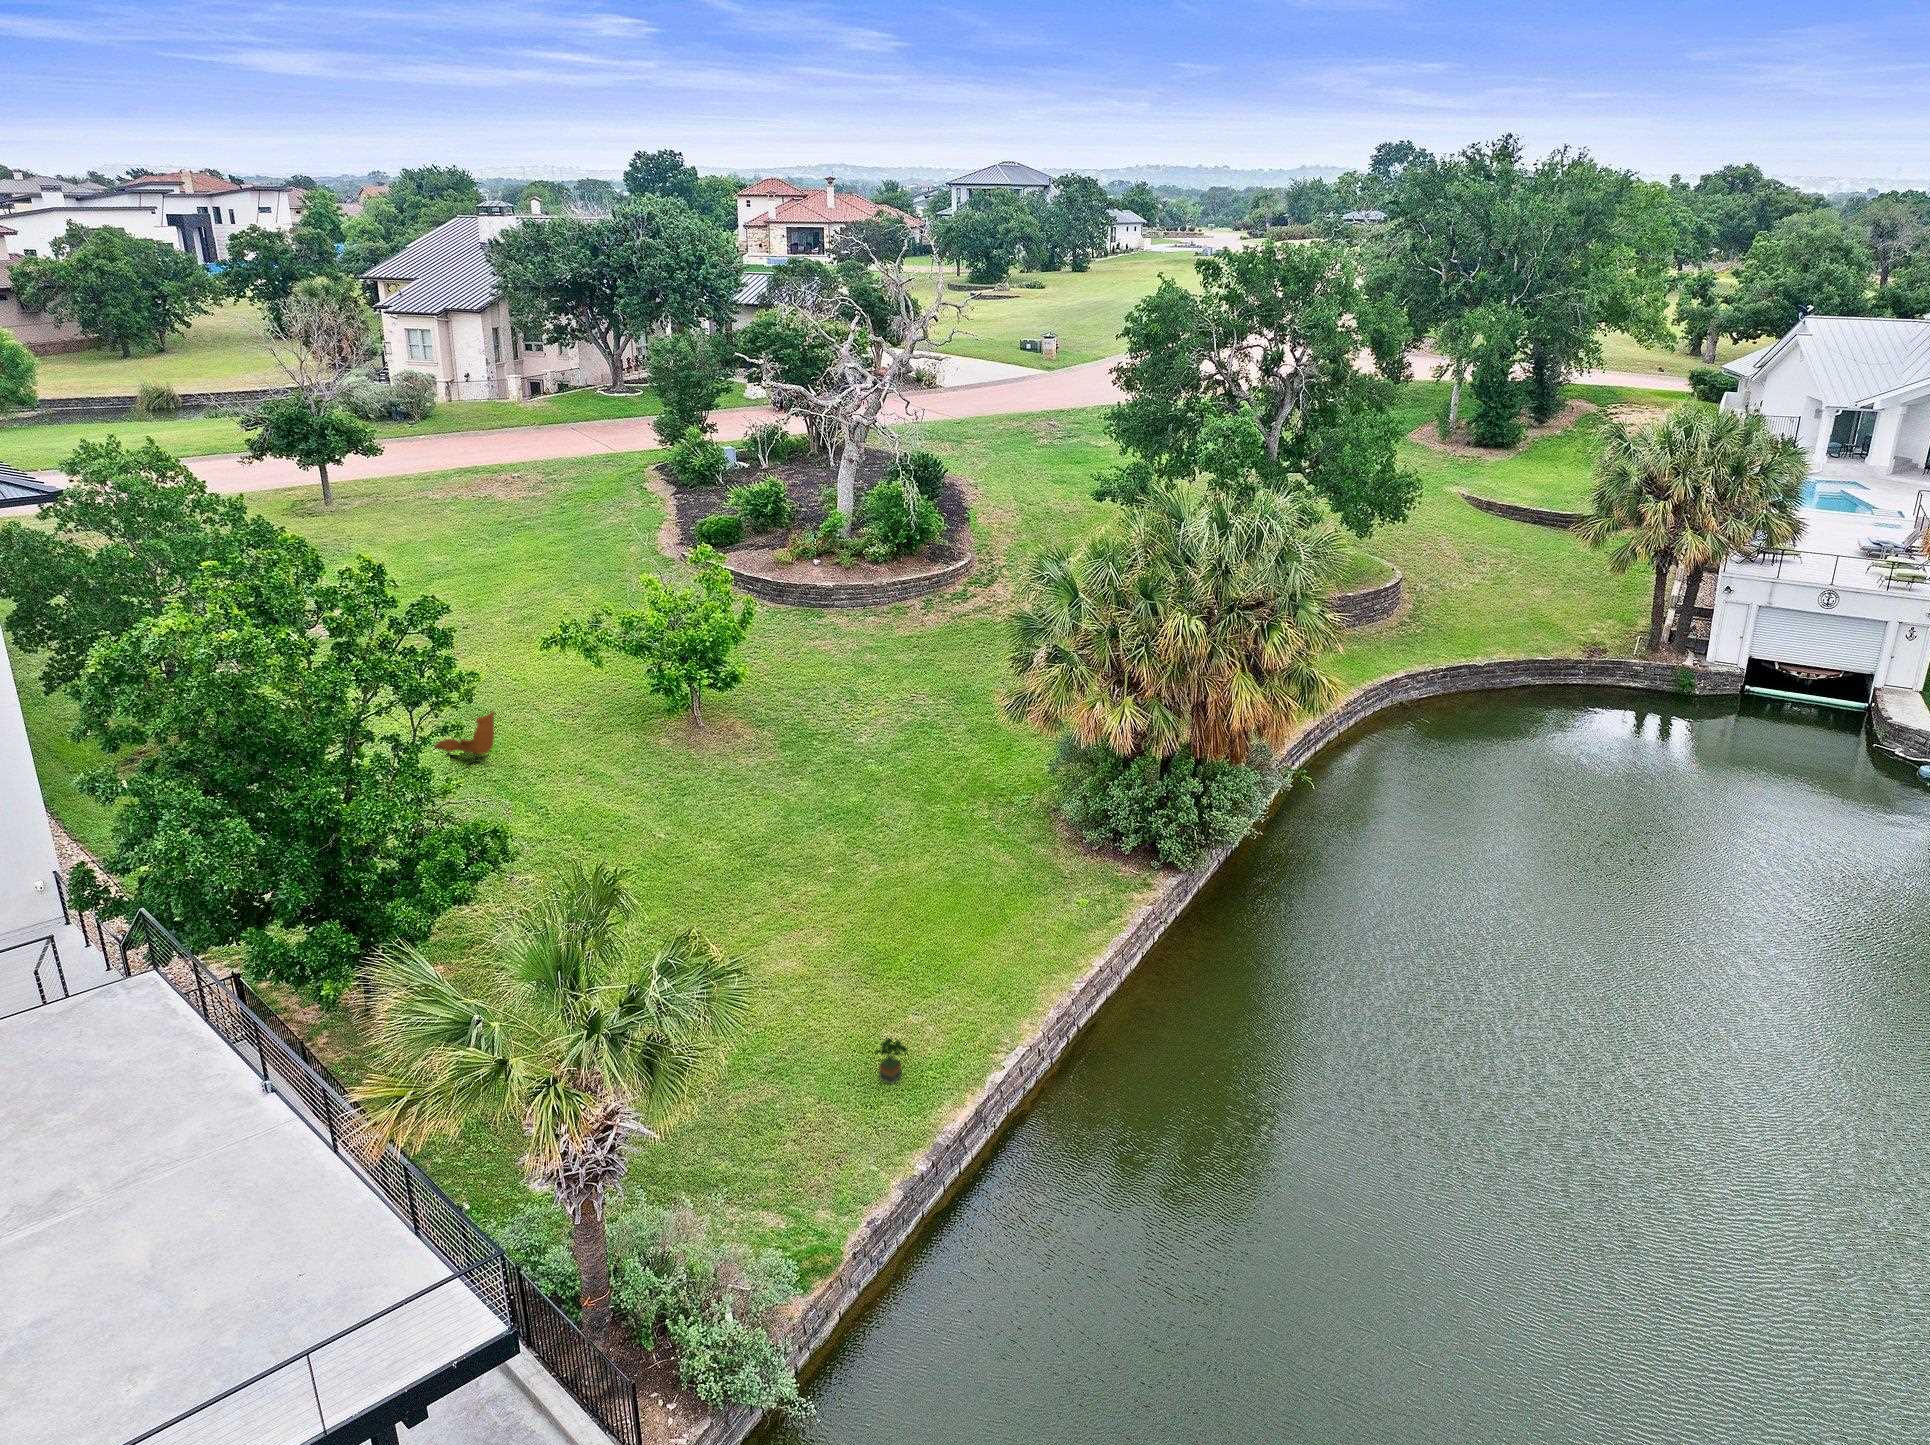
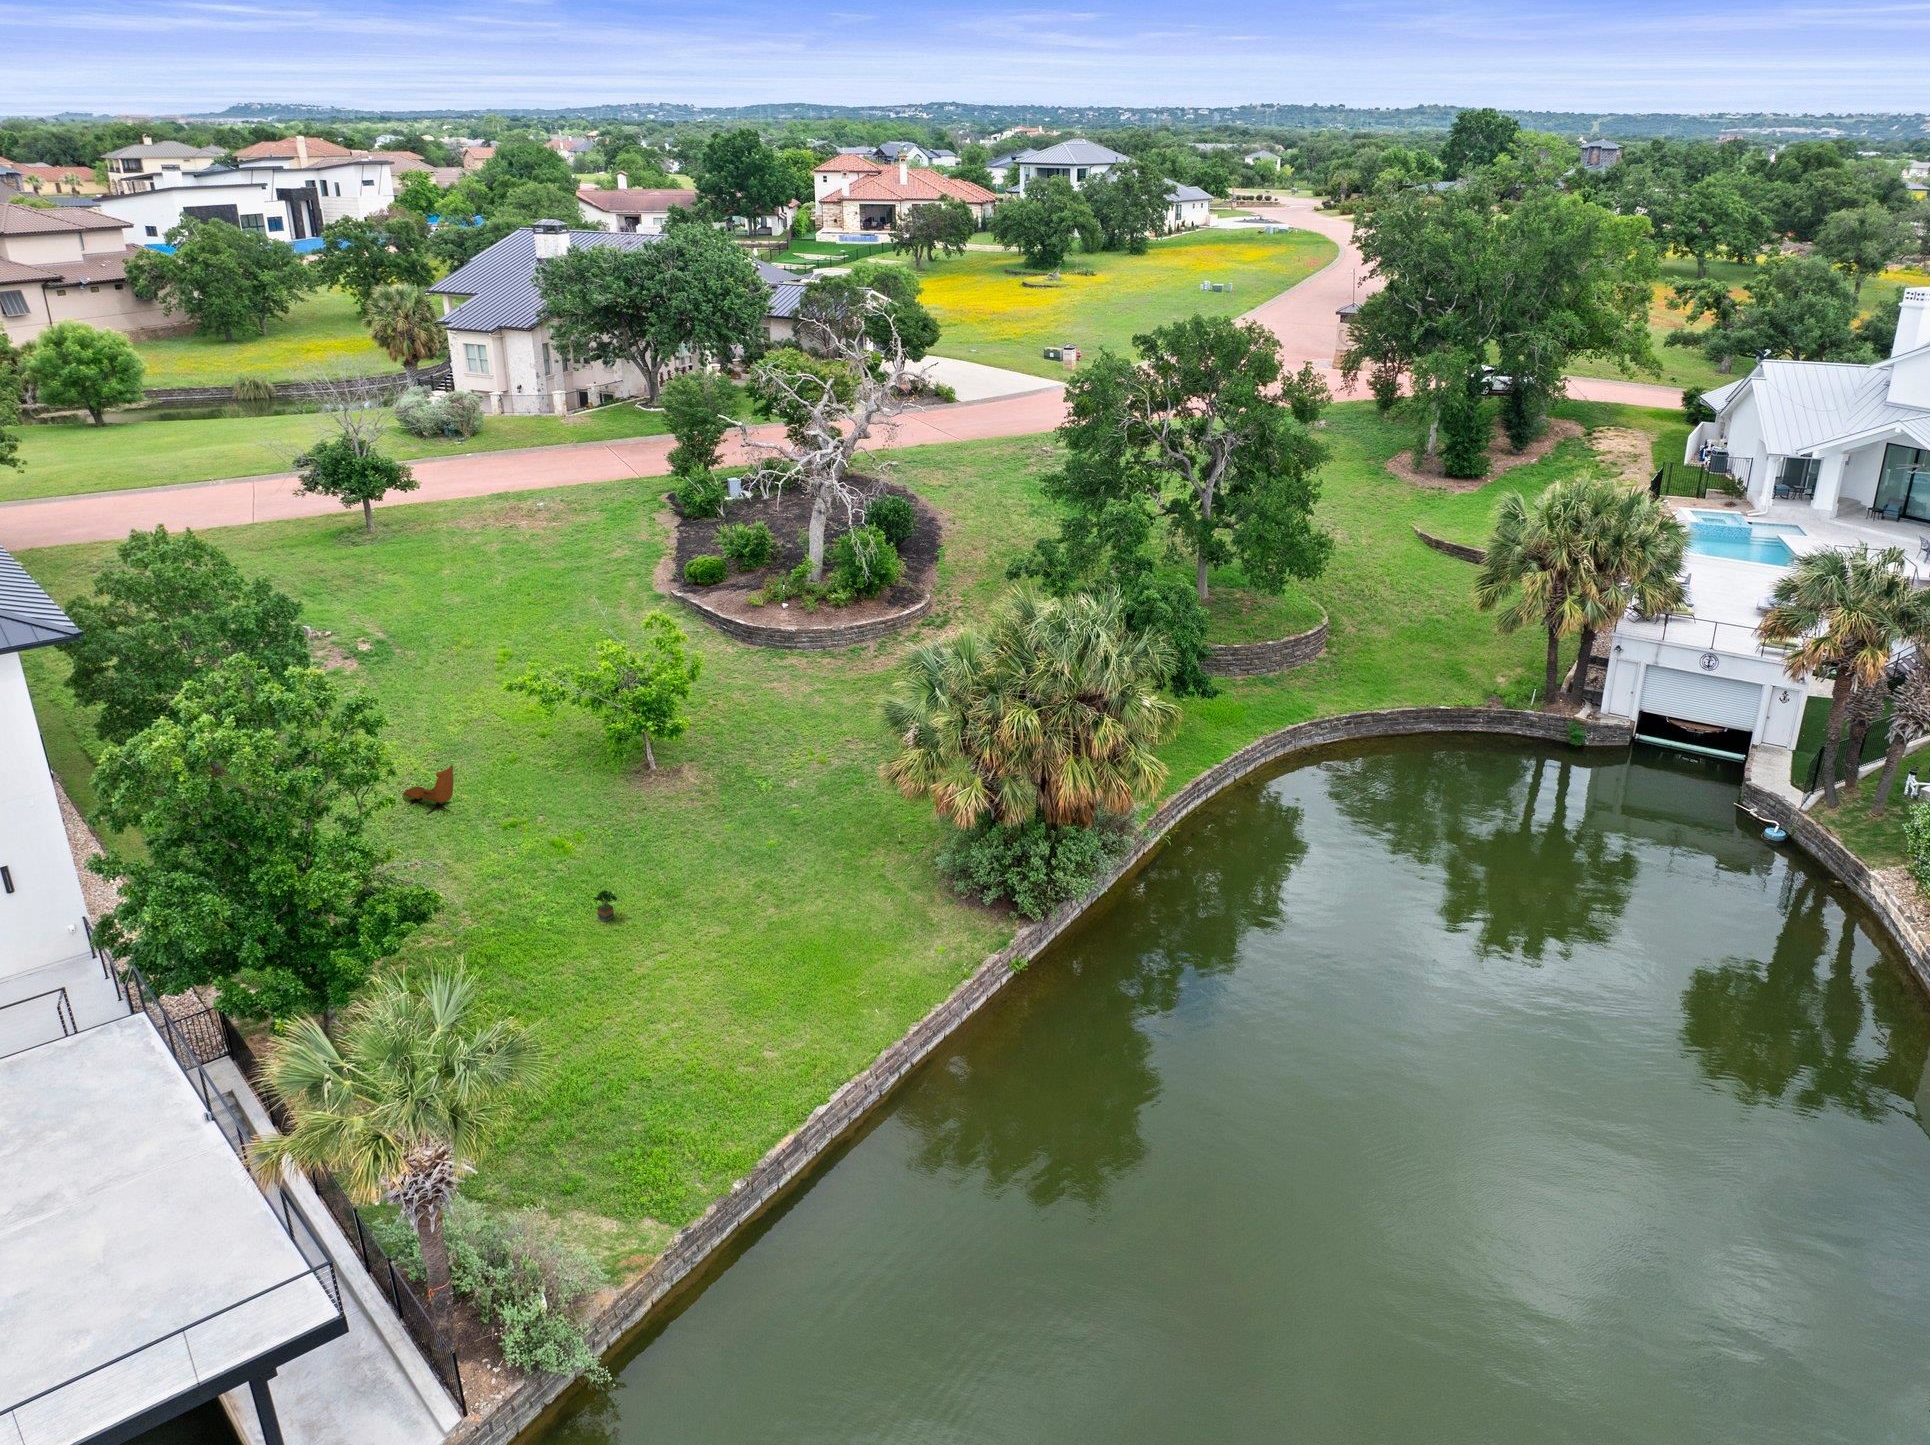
potted tree: present [875,1038,908,1084] -> present [594,890,617,922]

